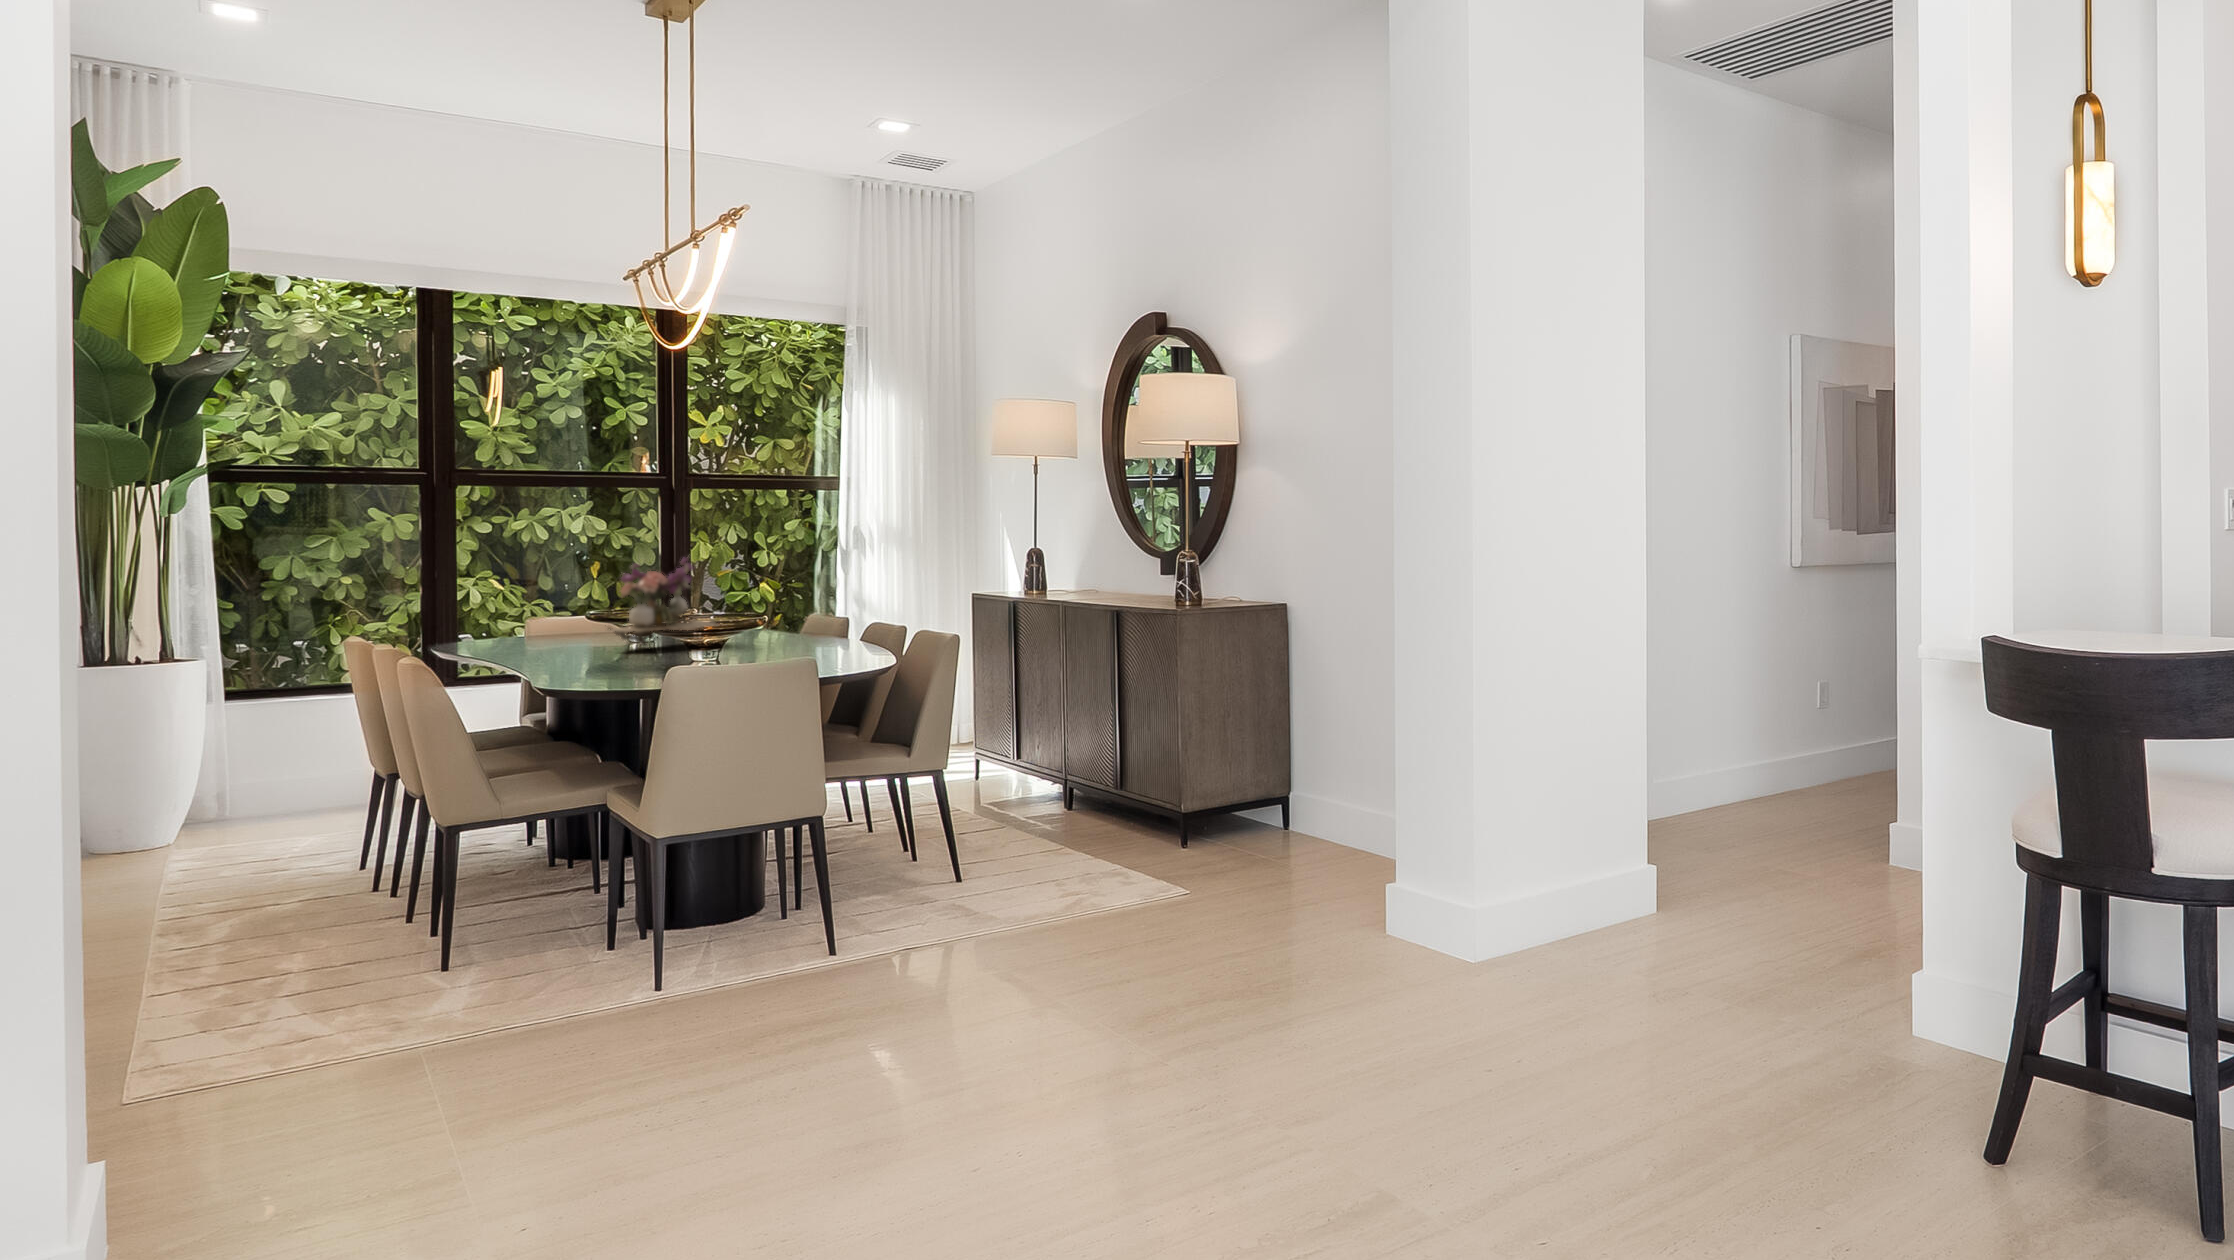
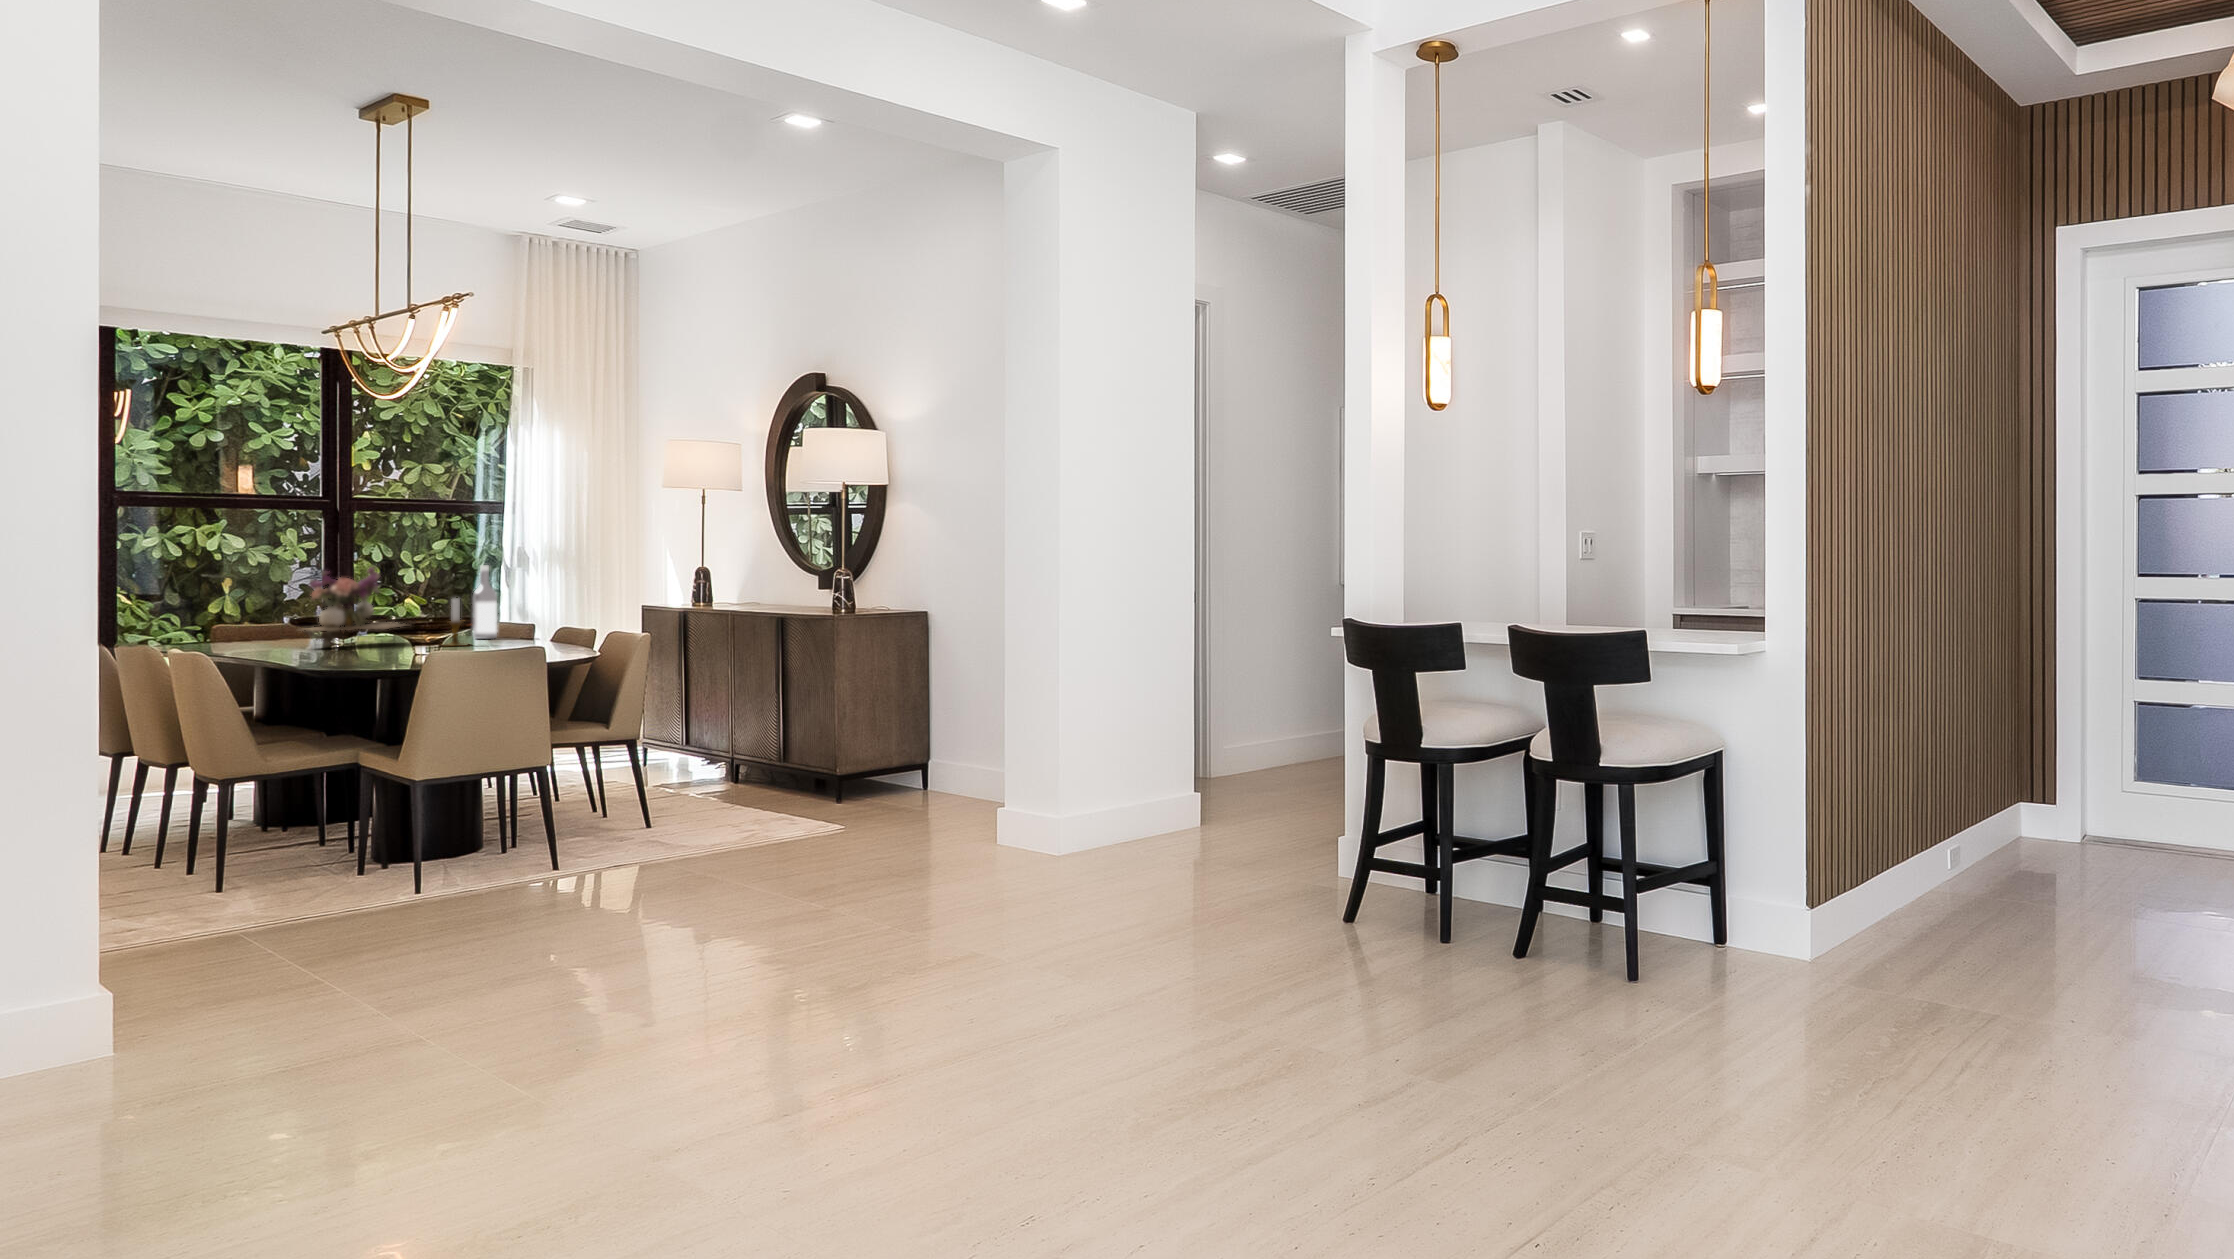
wine bottle: none [786,554,812,639] -> present [473,565,497,639]
candlestick: none [745,595,780,650] -> present [448,598,467,646]

